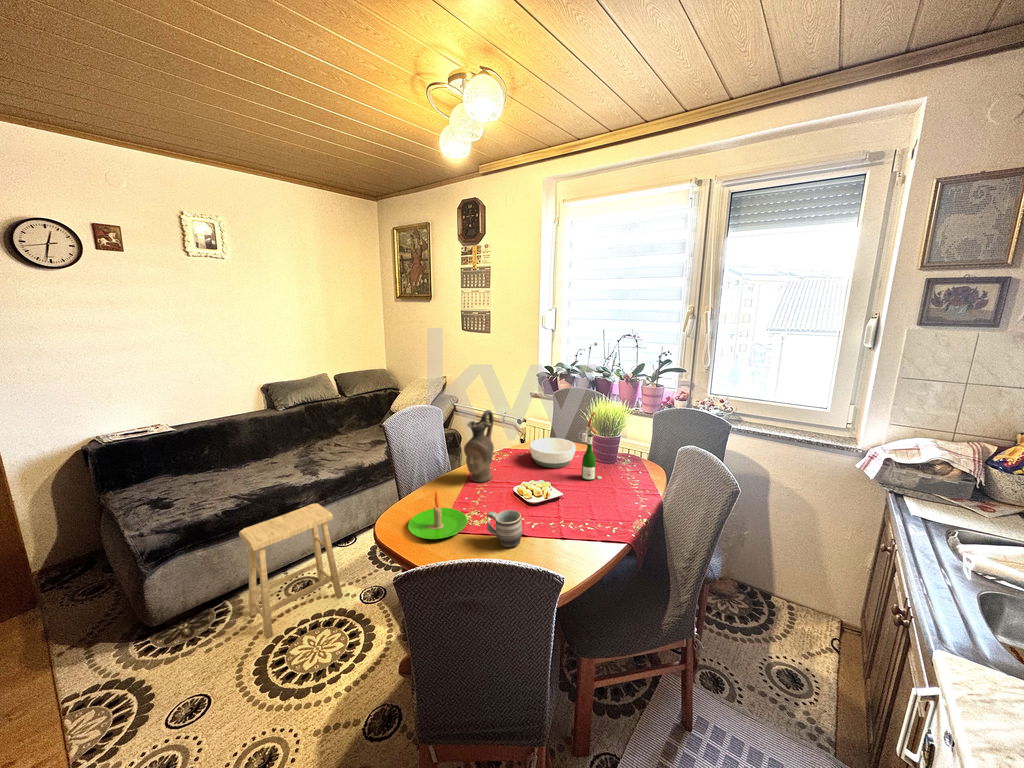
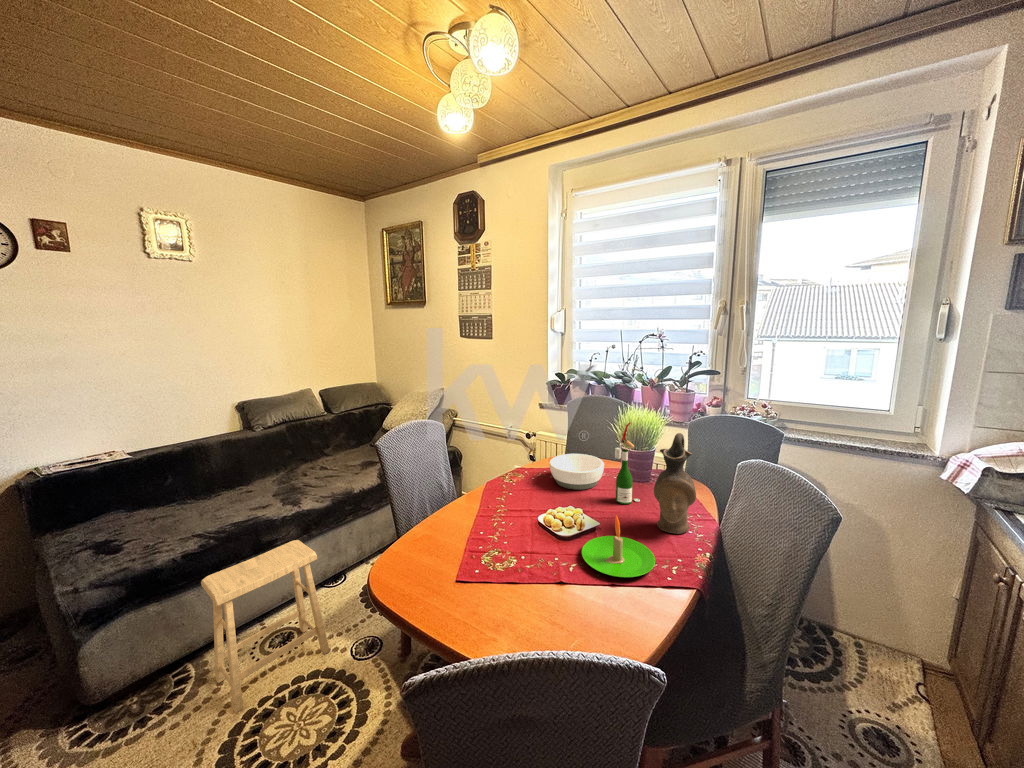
ceramic pitcher: present [464,410,494,482] -> present [654,433,696,534]
candle: present [408,491,467,539] -> present [582,515,655,577]
mug: present [487,510,522,548] -> none [515,550,562,601]

